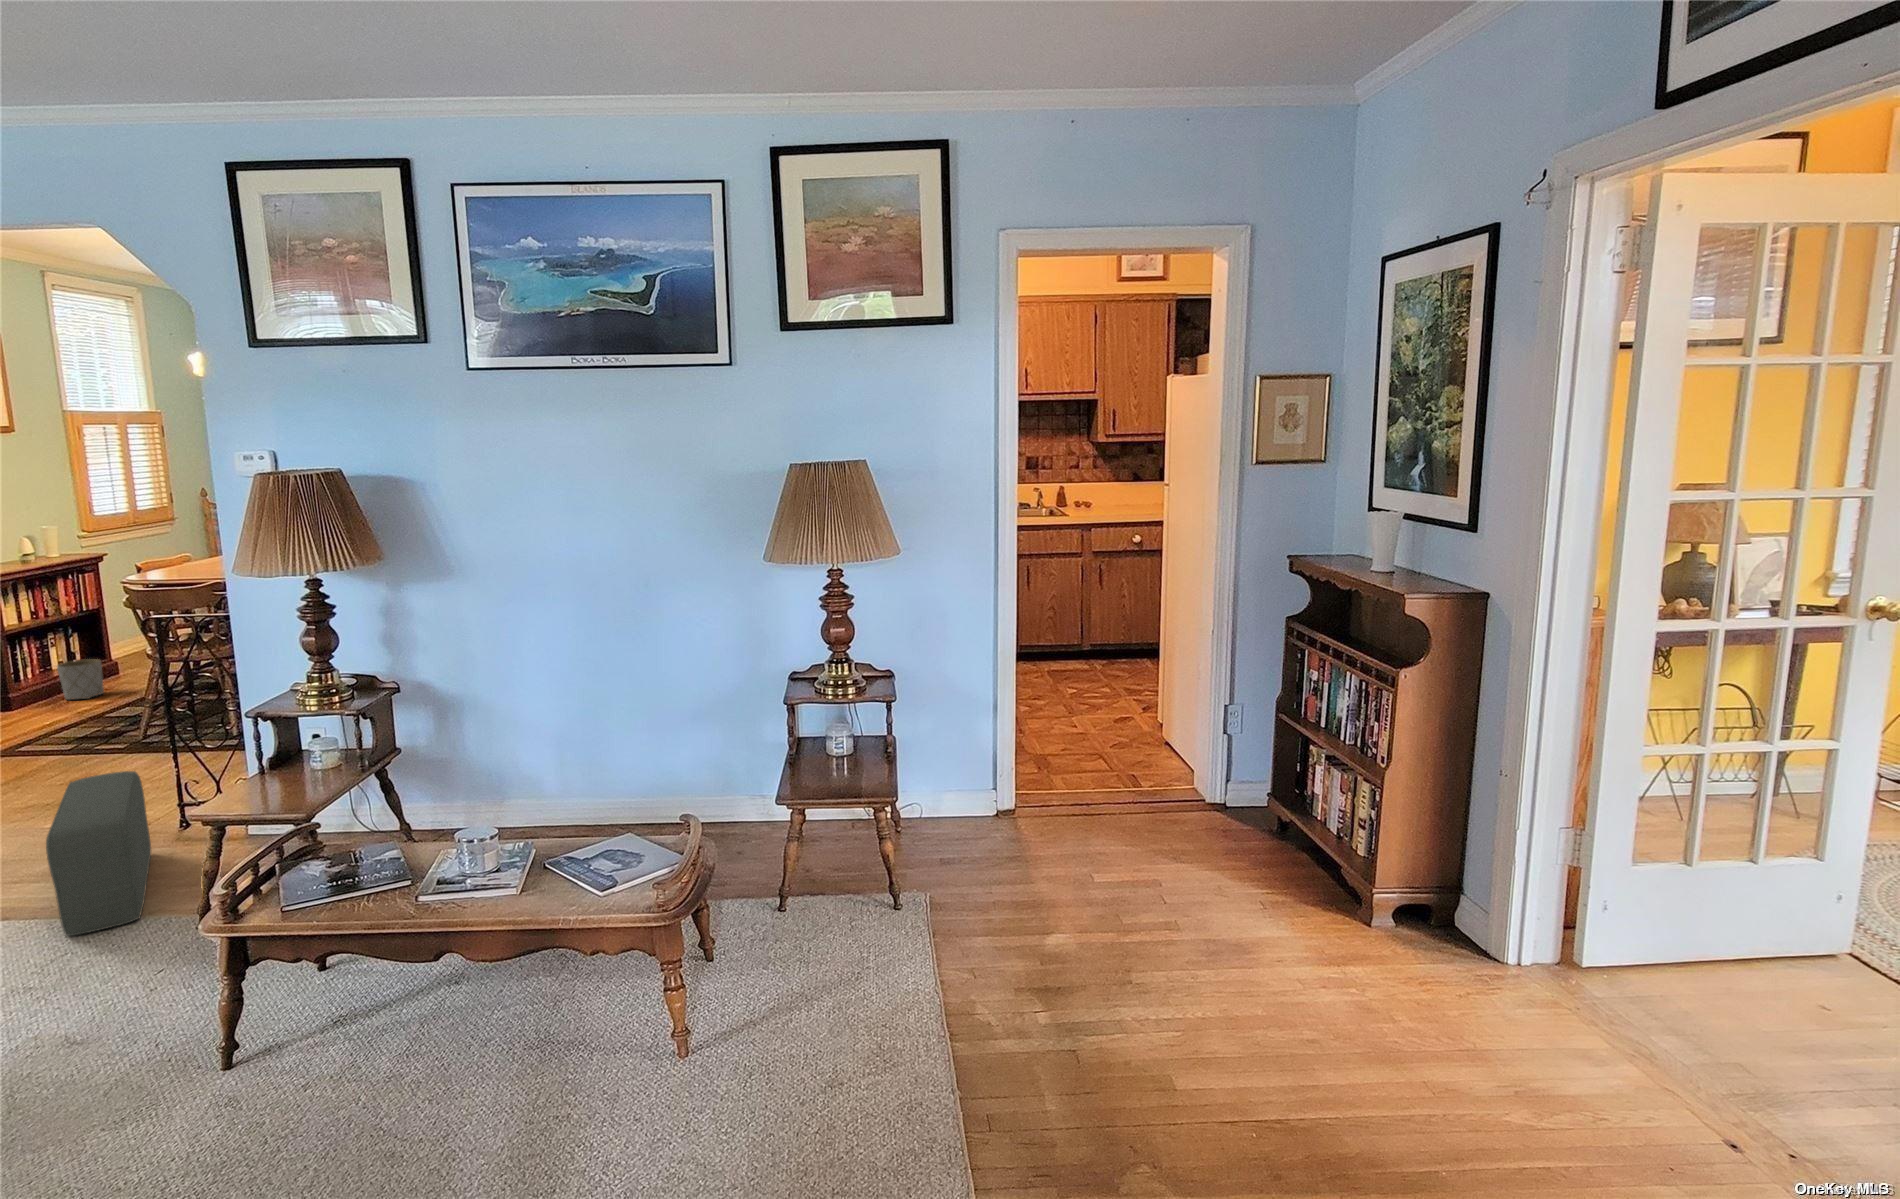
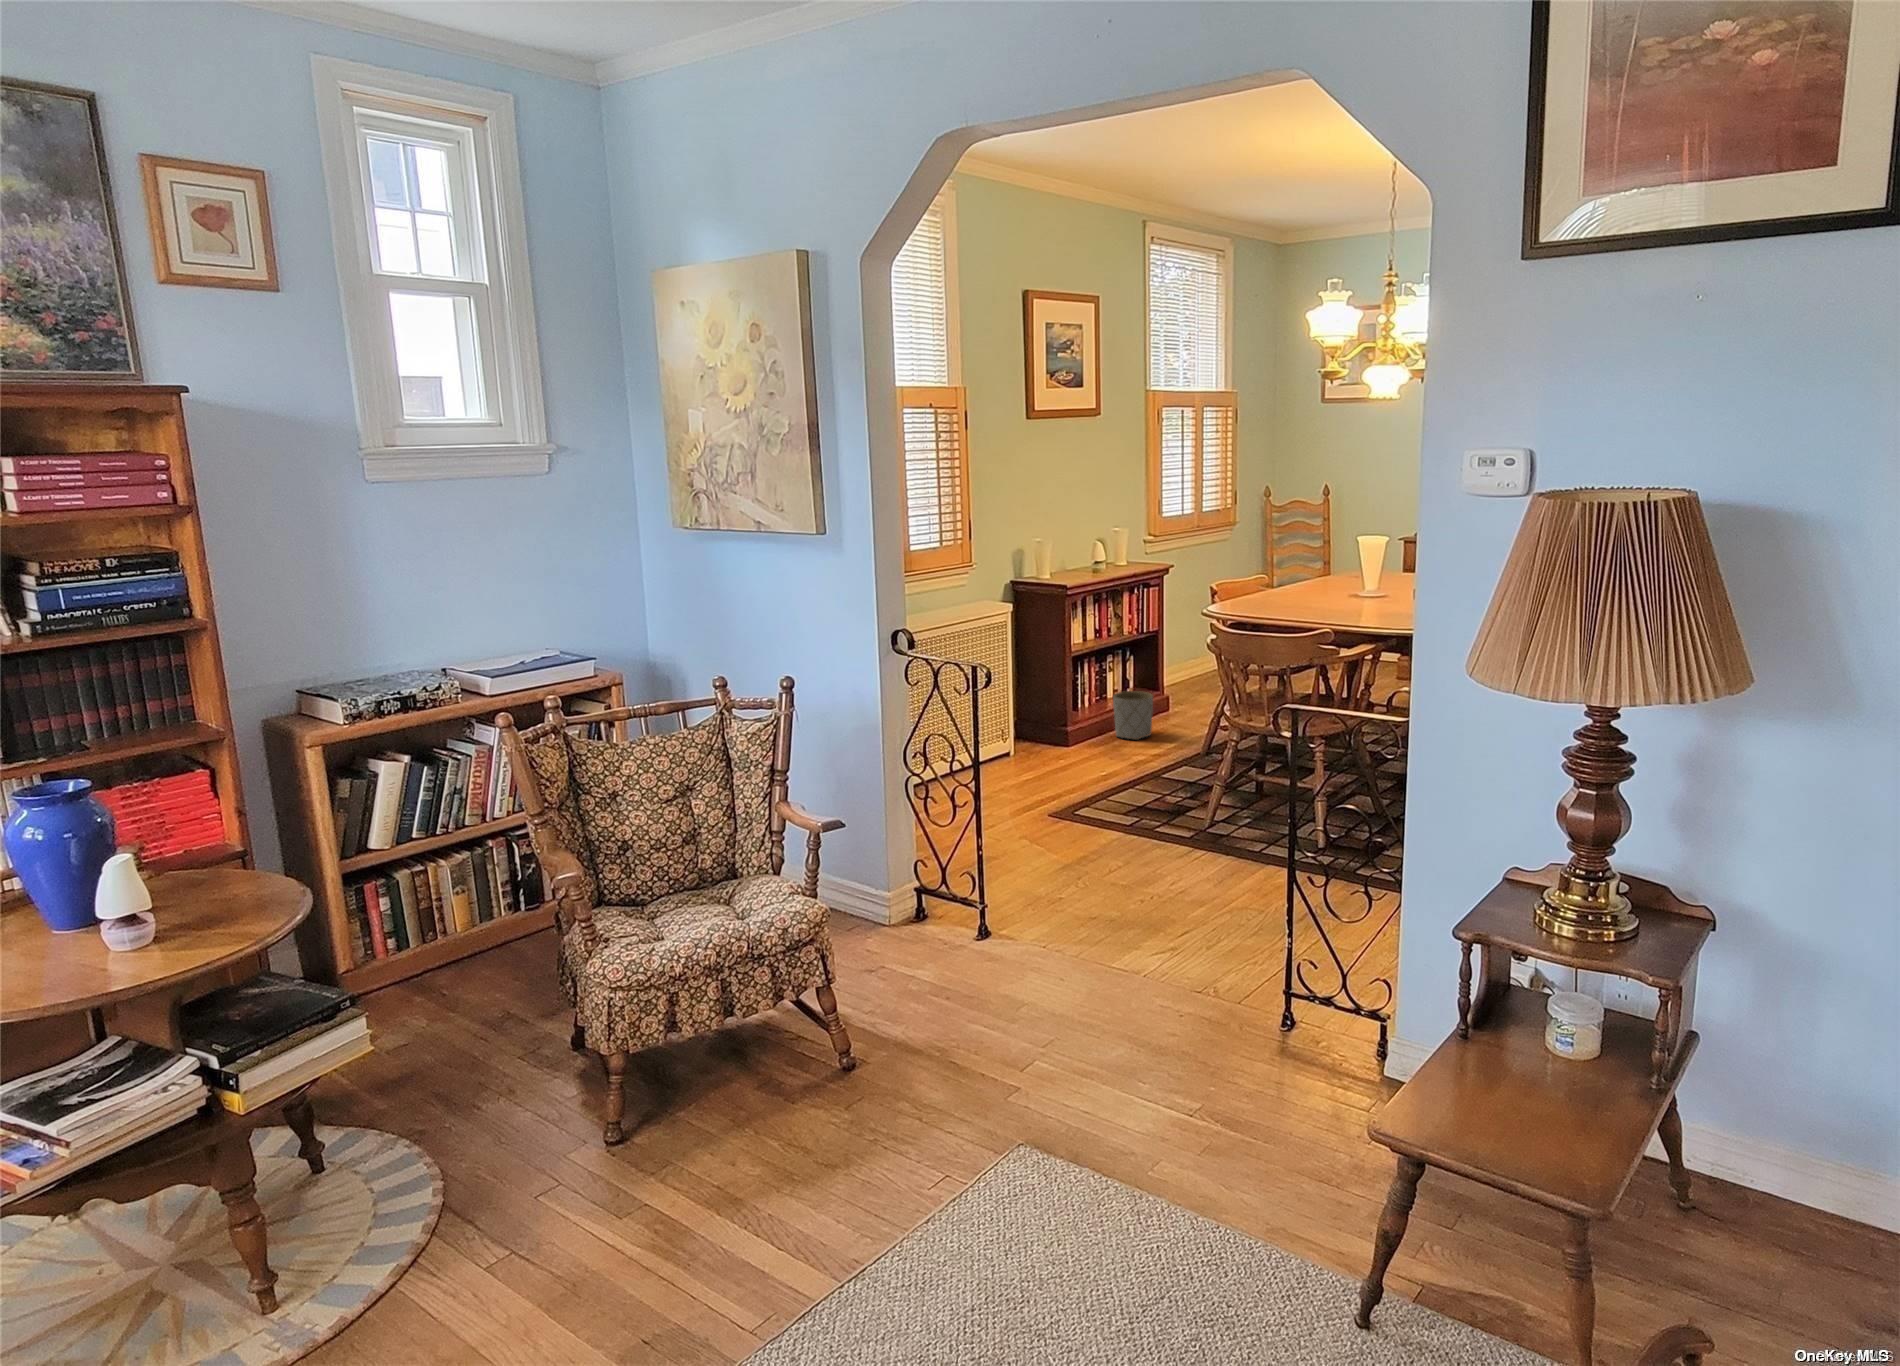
pouf: present [46,771,151,936] -> none [1160,931,1266,1217]

